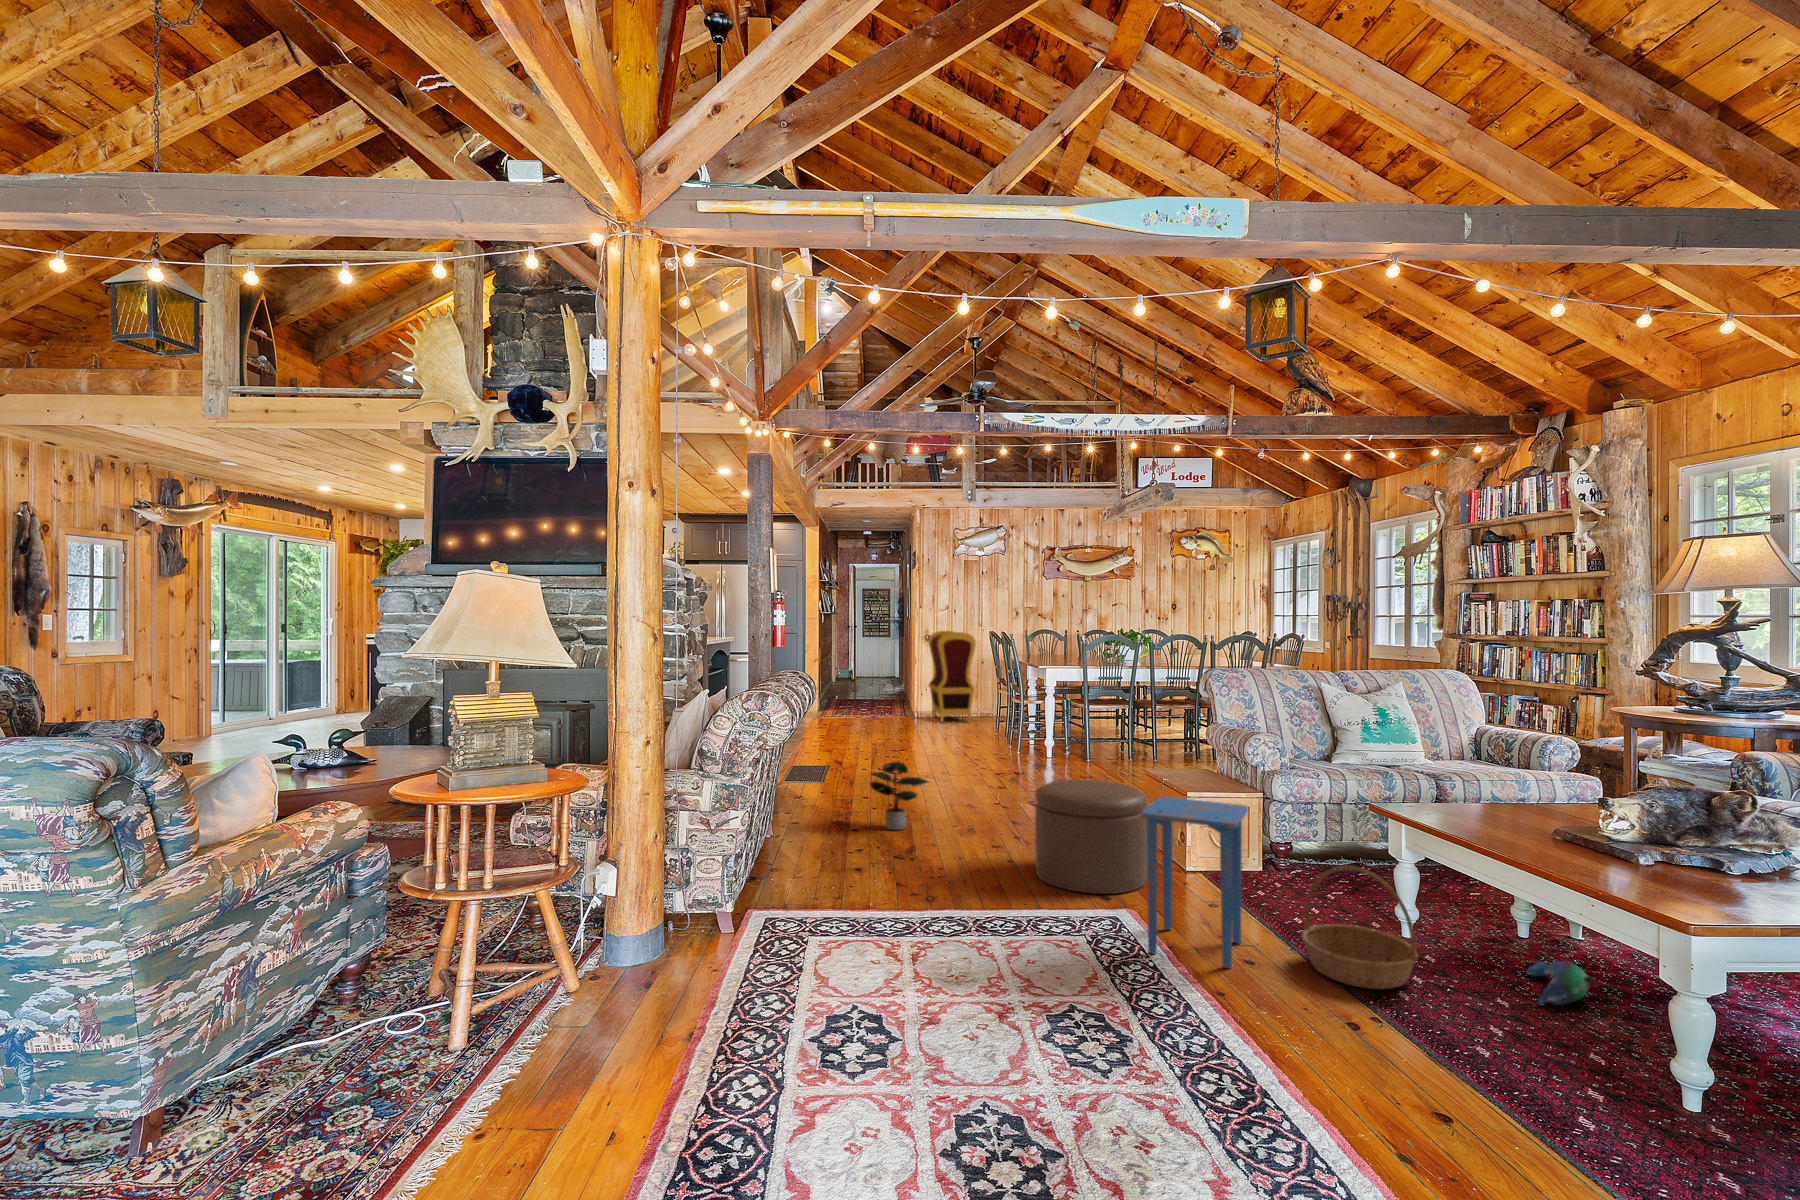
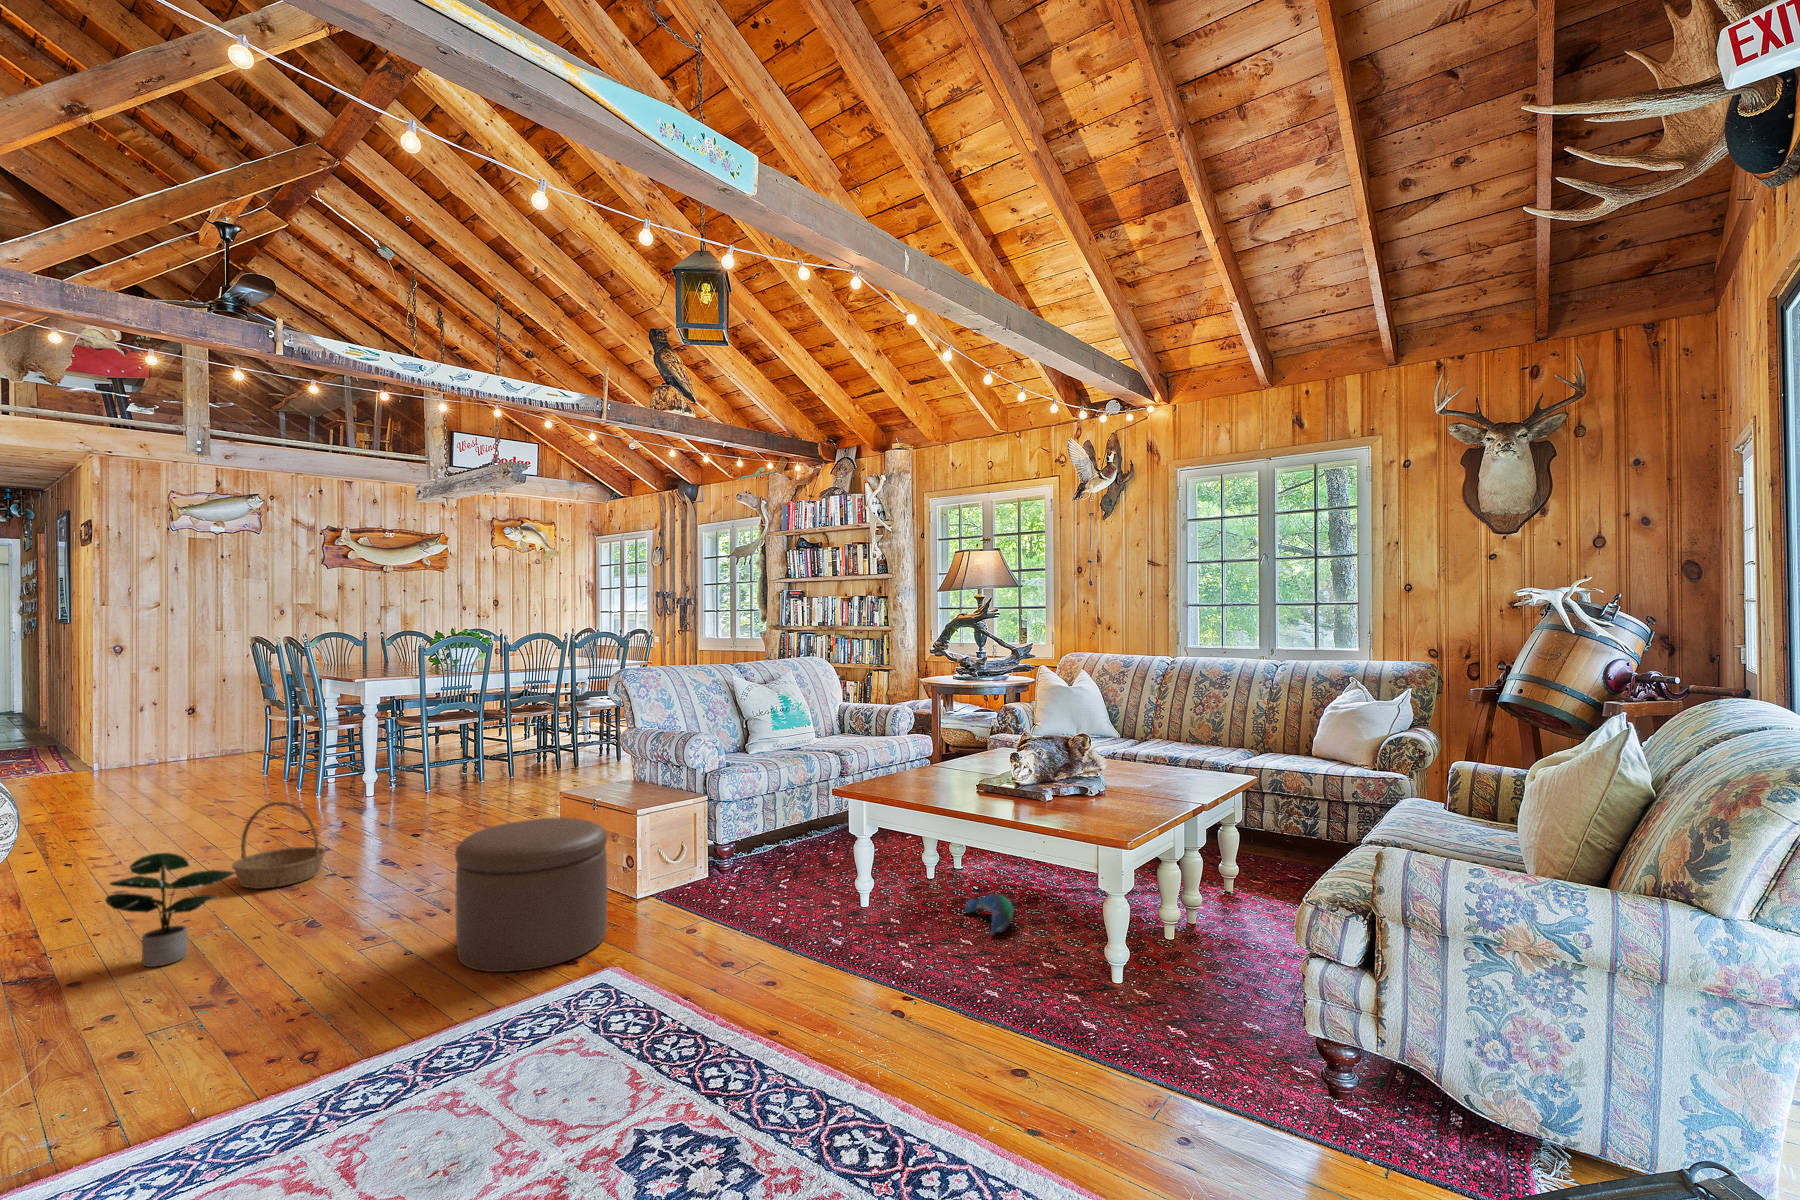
armchair: present [928,631,976,723] -> none [115,640,215,776]
side table: present [1141,797,1248,968] -> none [658,816,769,1017]
basket: present [1301,866,1418,989] -> present [232,802,326,889]

